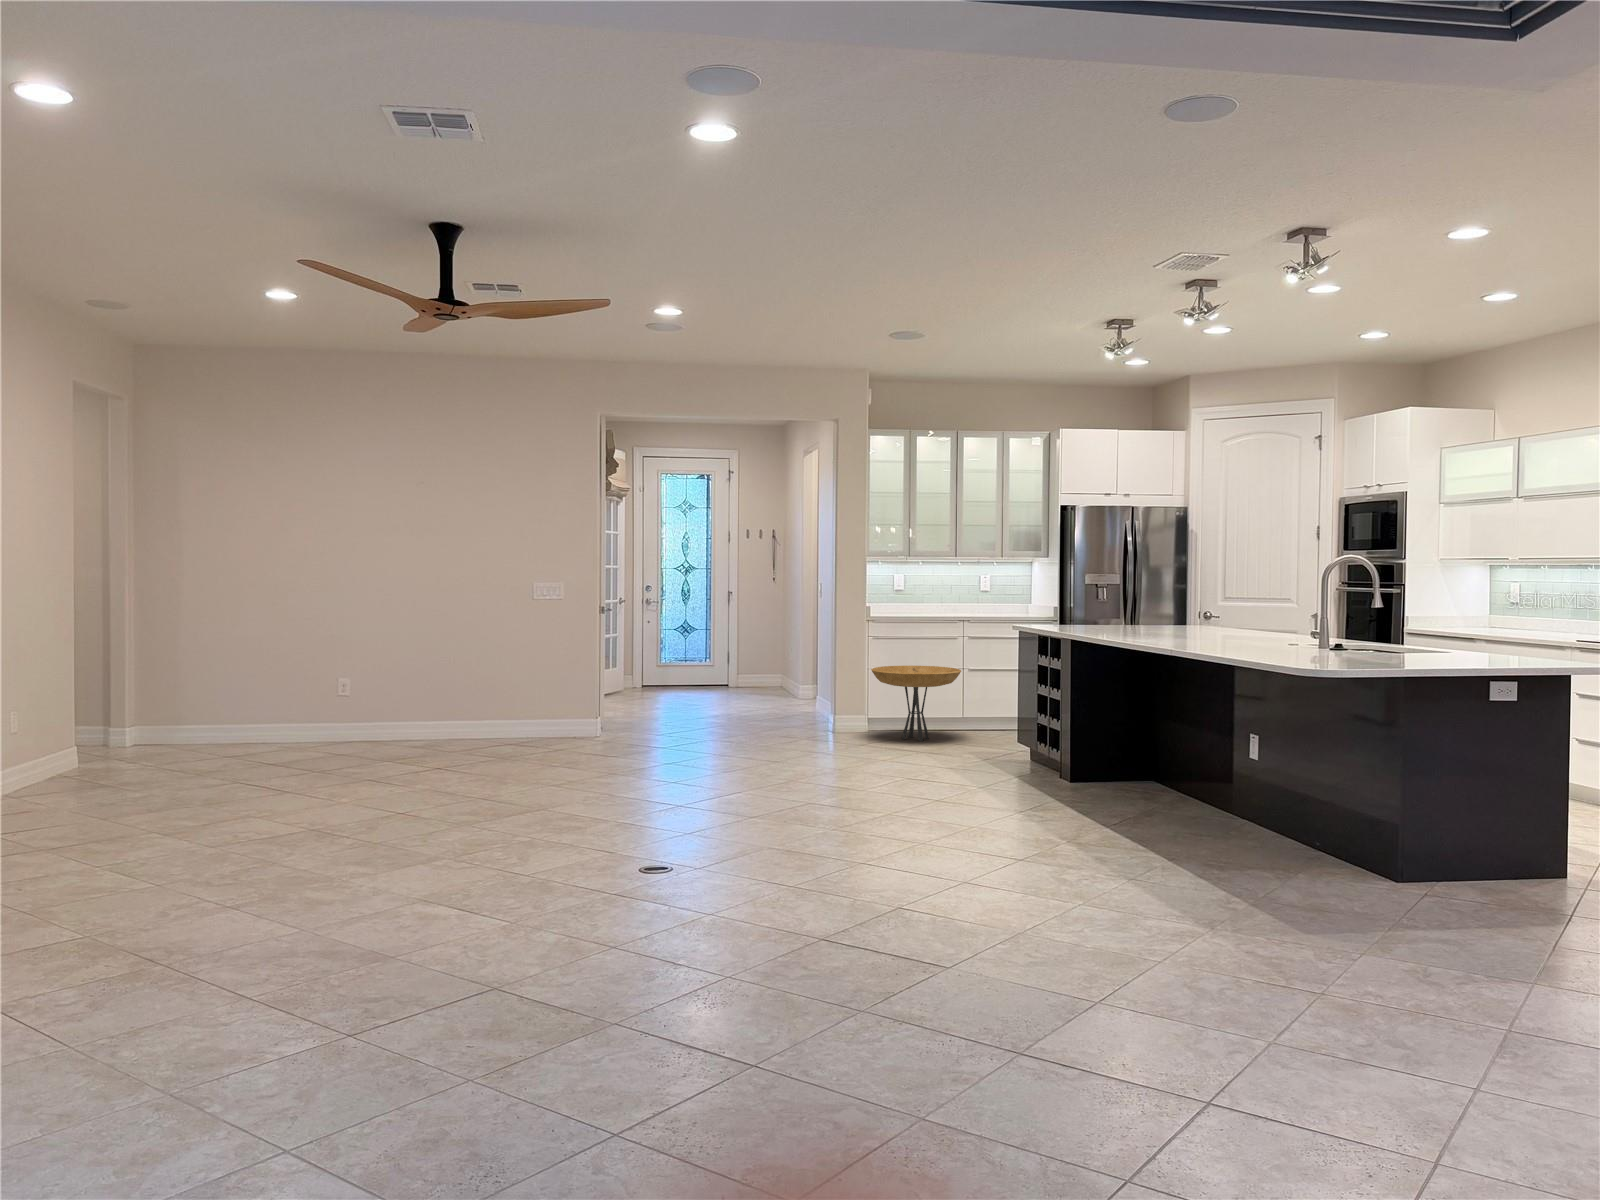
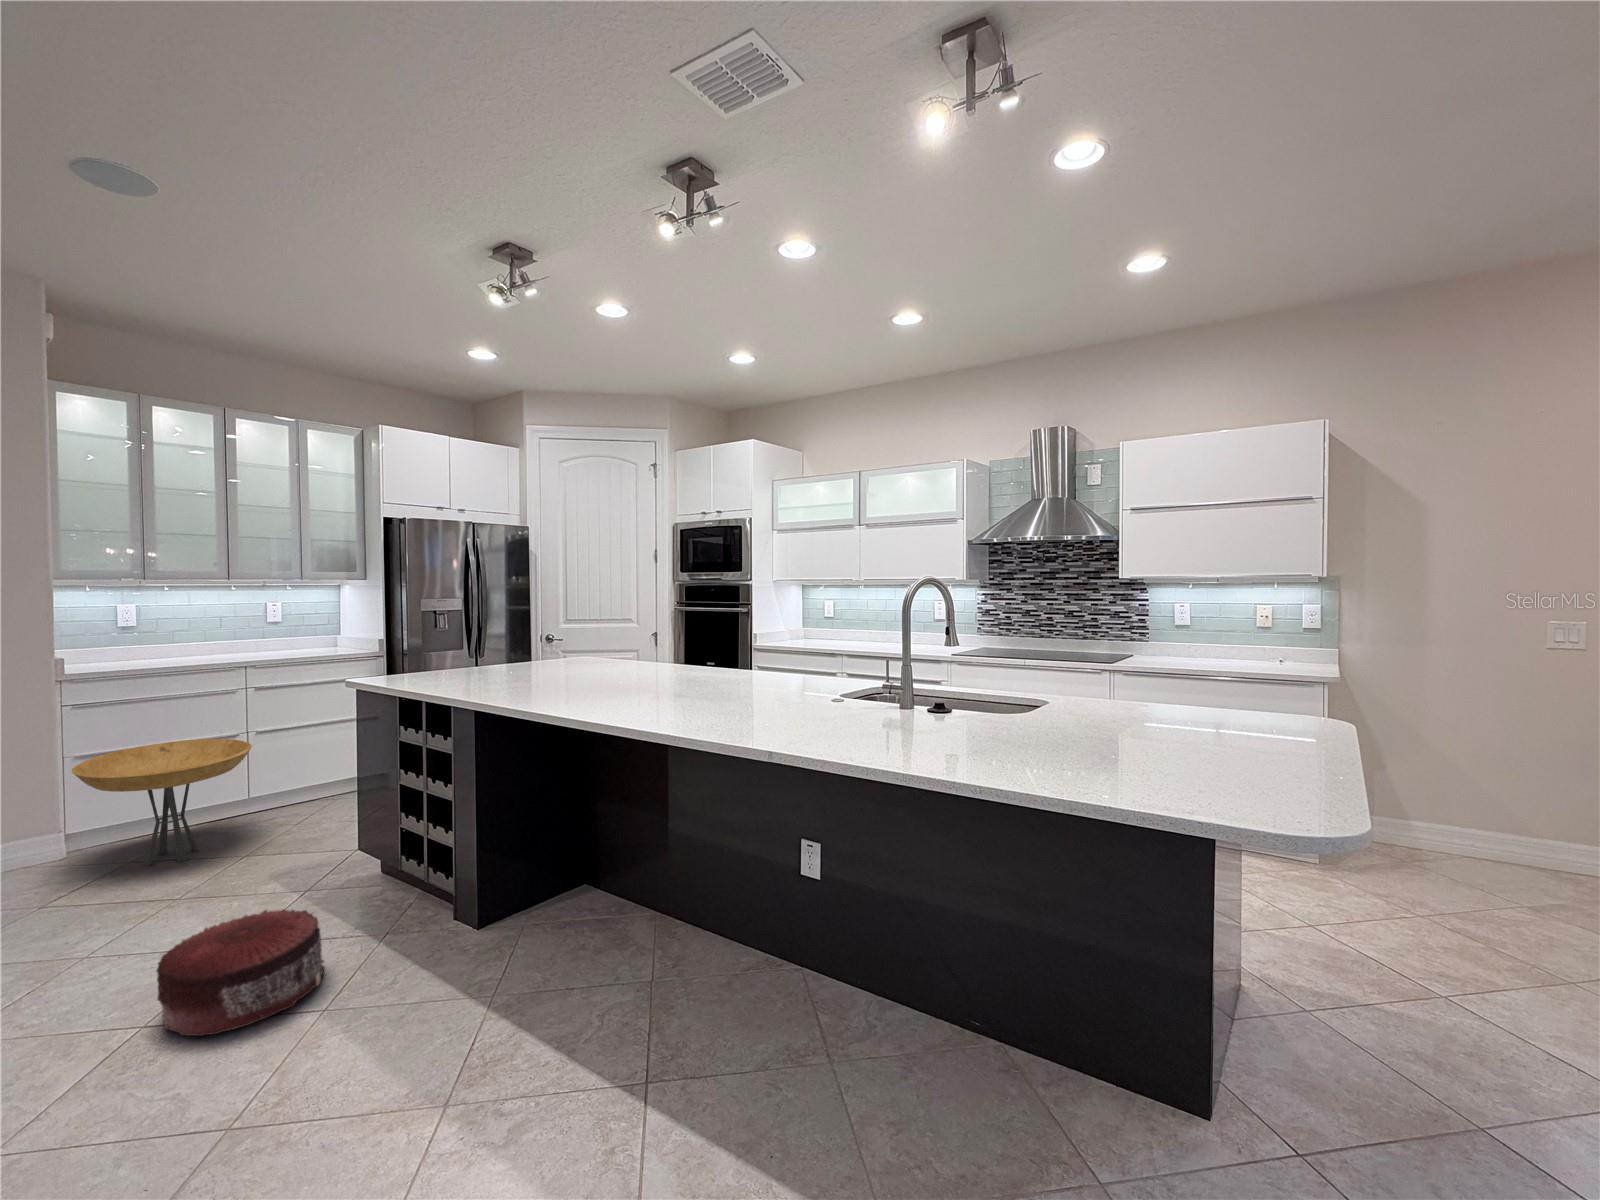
pouf: none [905,739,982,784] -> present [157,909,324,1036]

